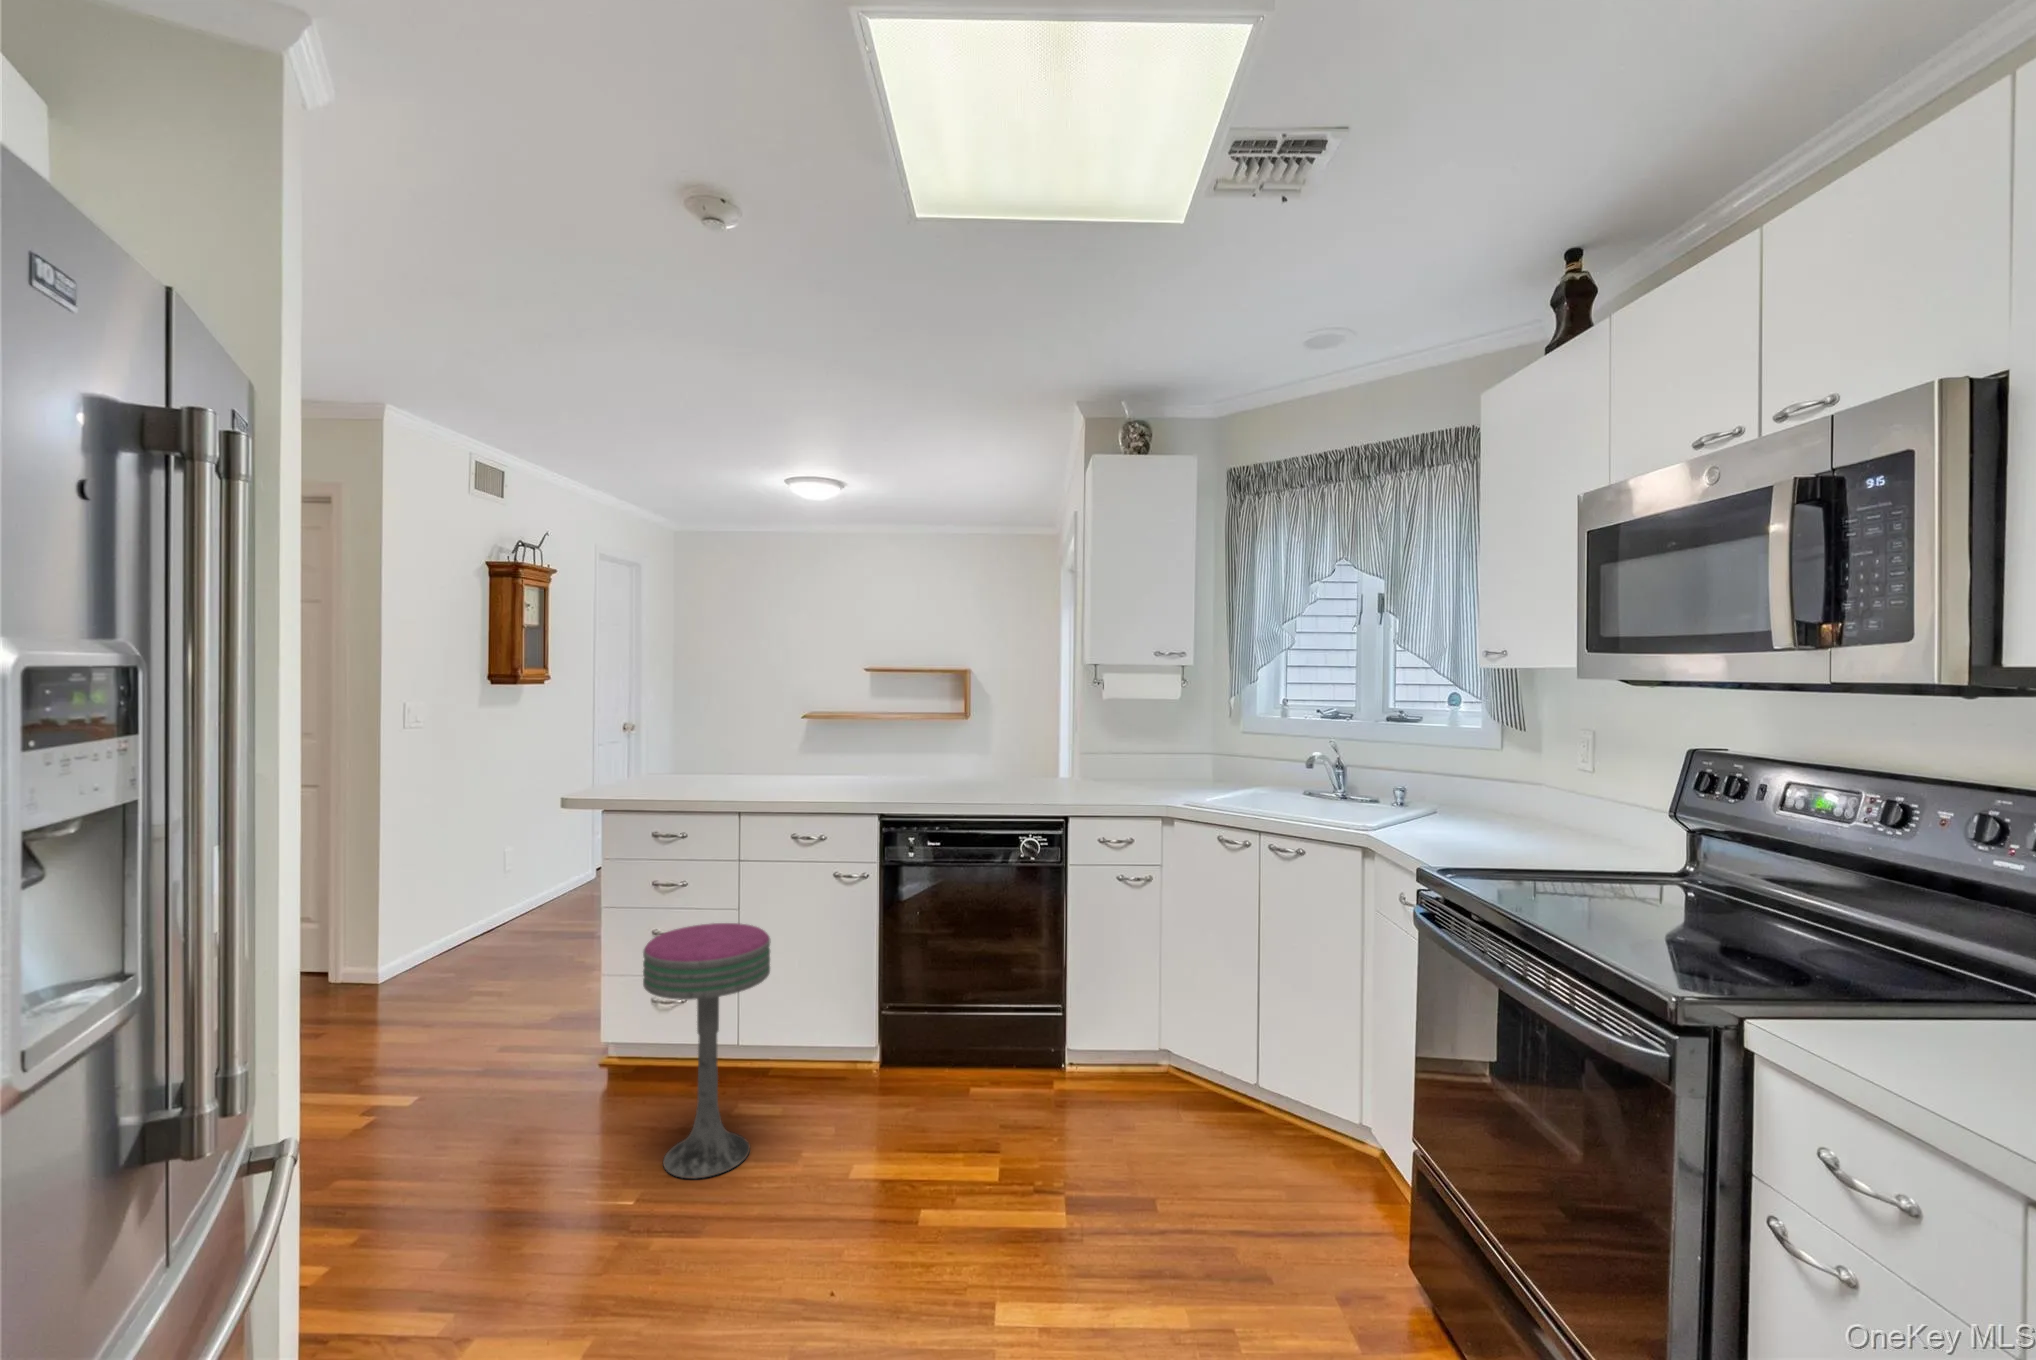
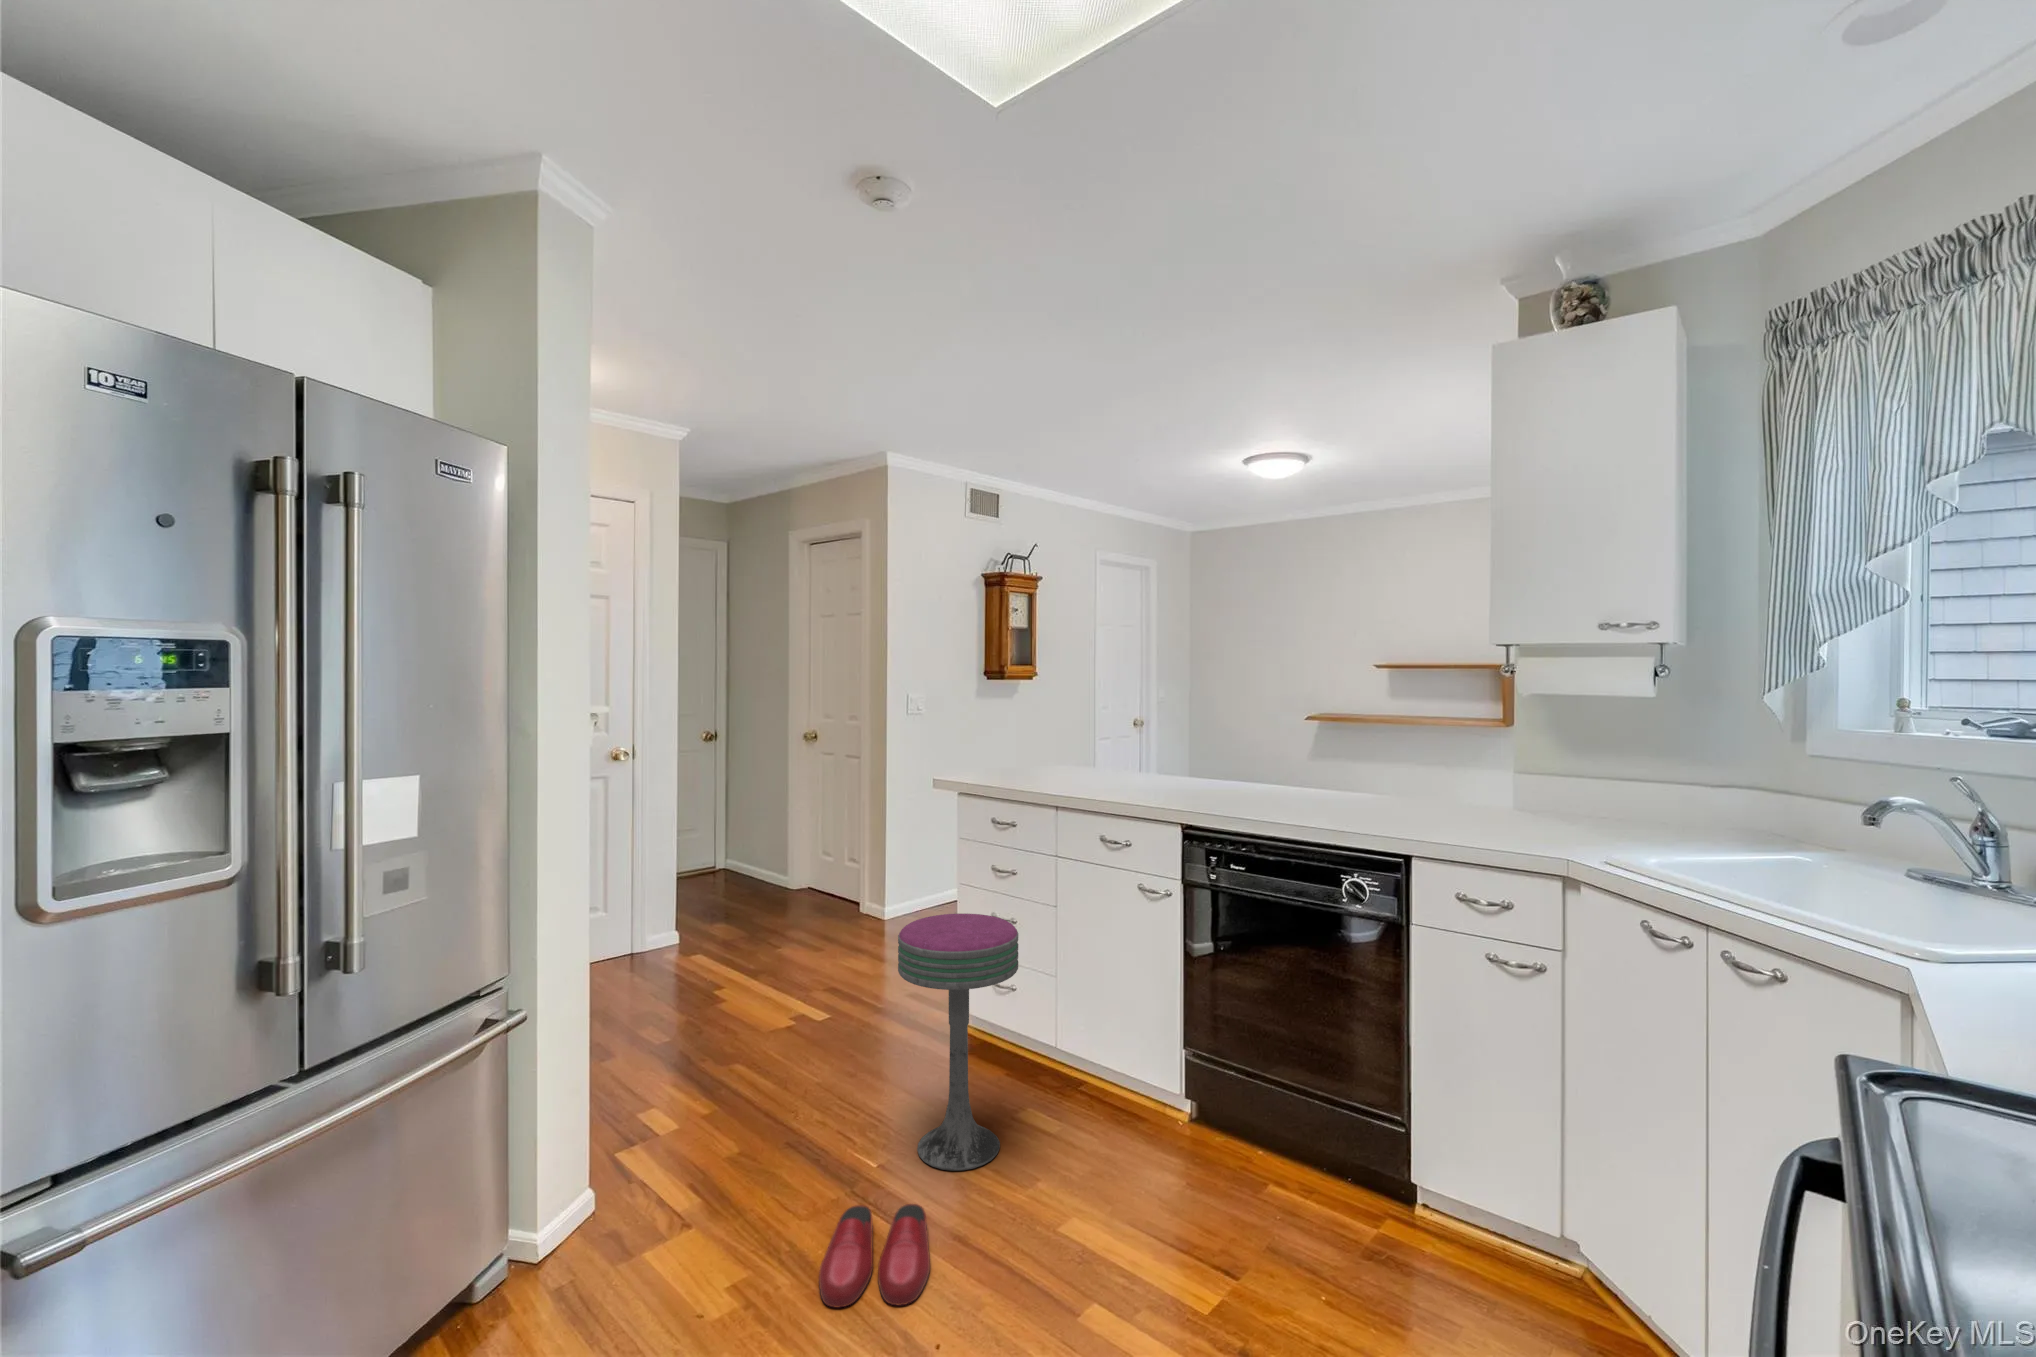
slippers: none [657,1206,785,1313] -> present [819,1204,930,1307]

